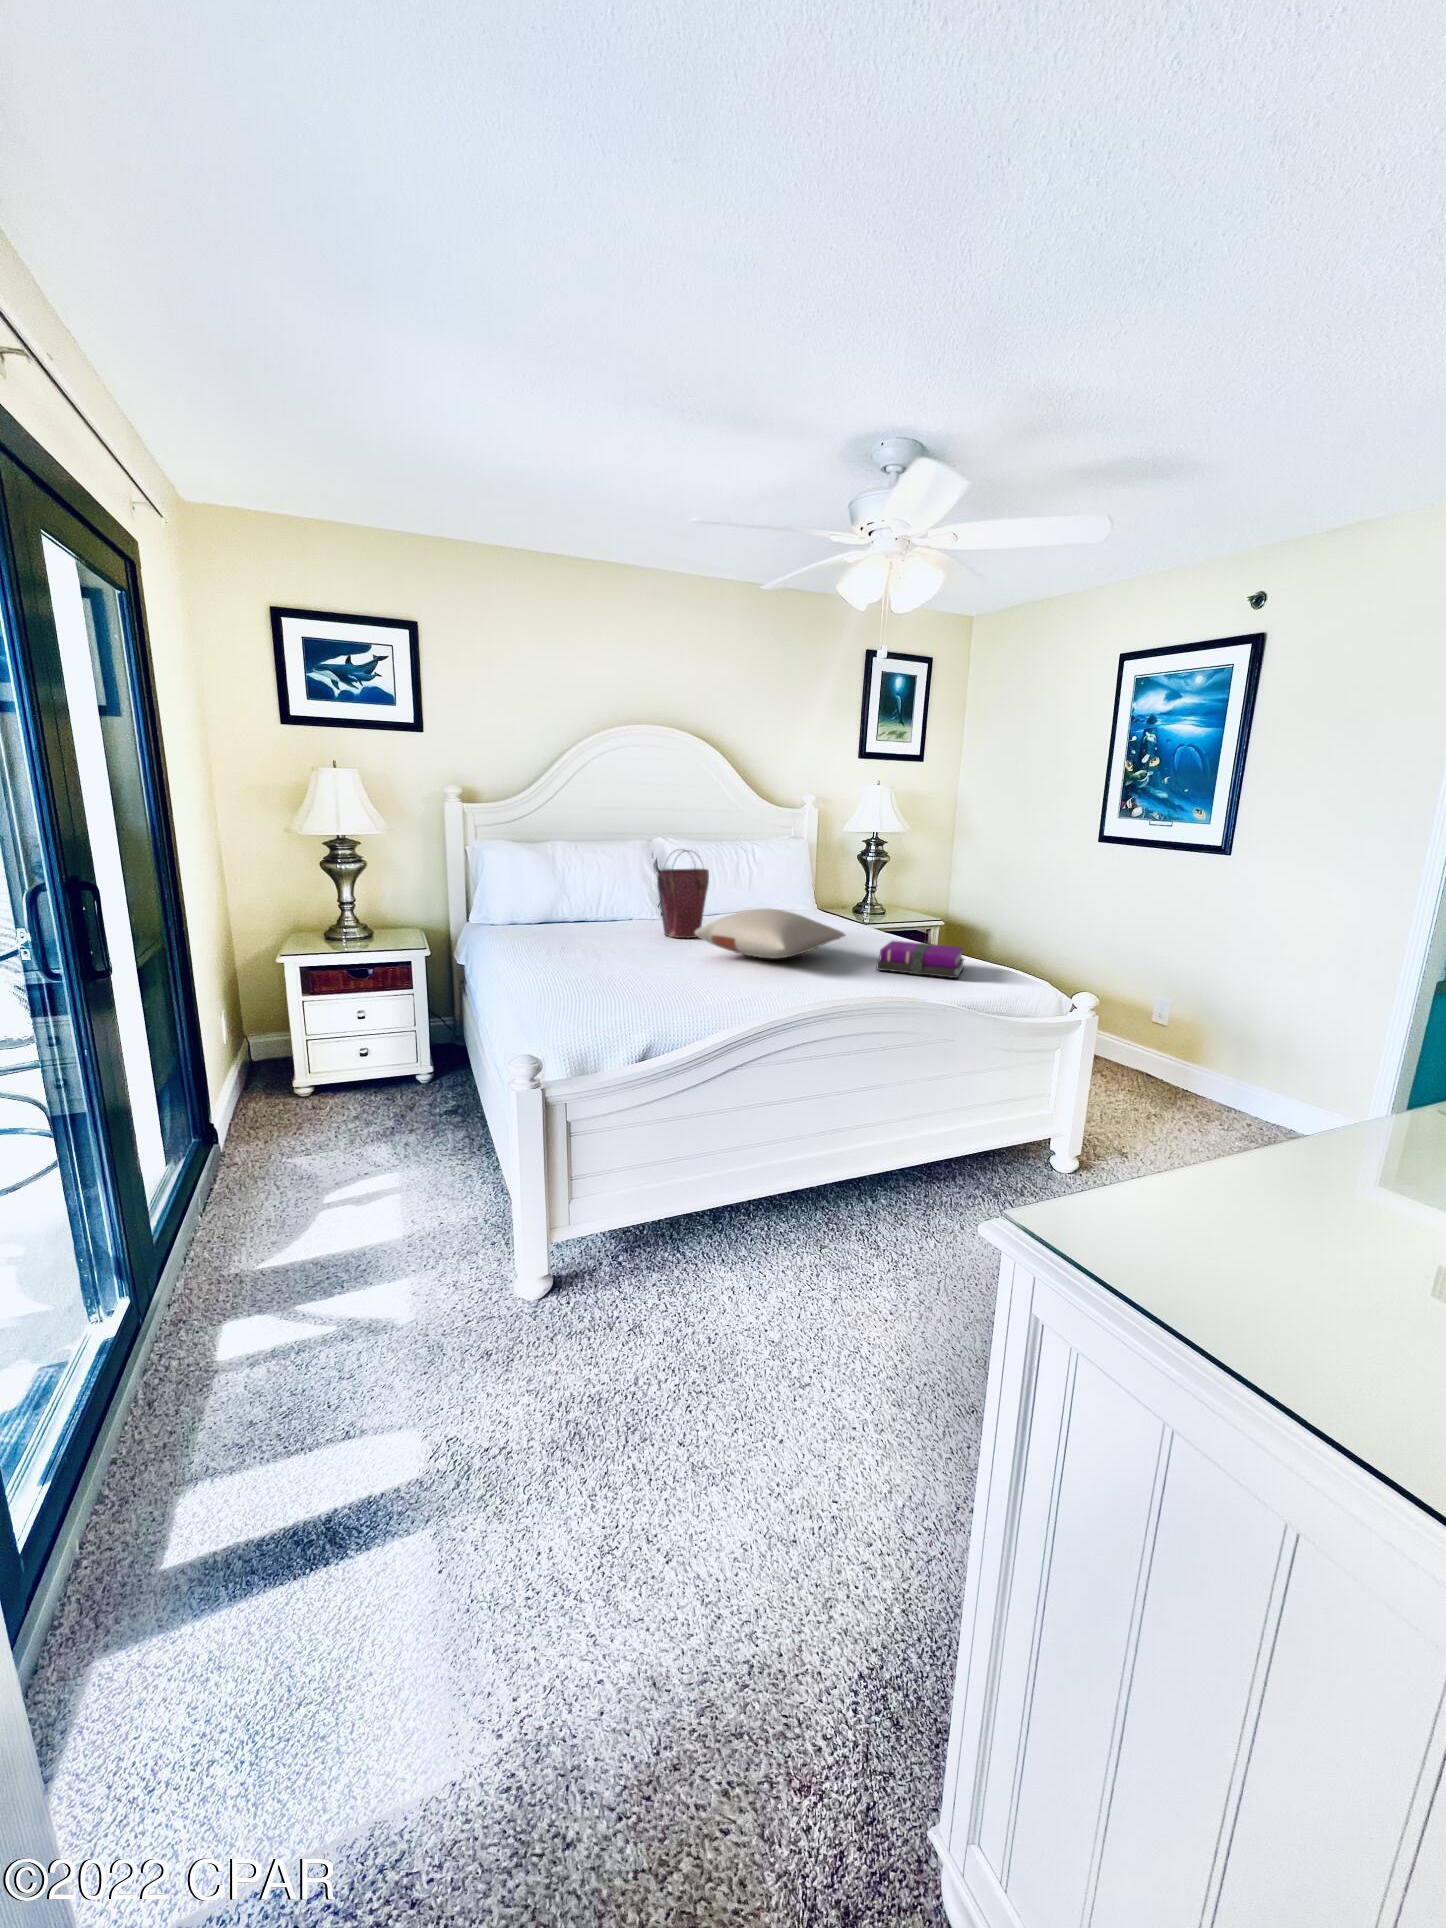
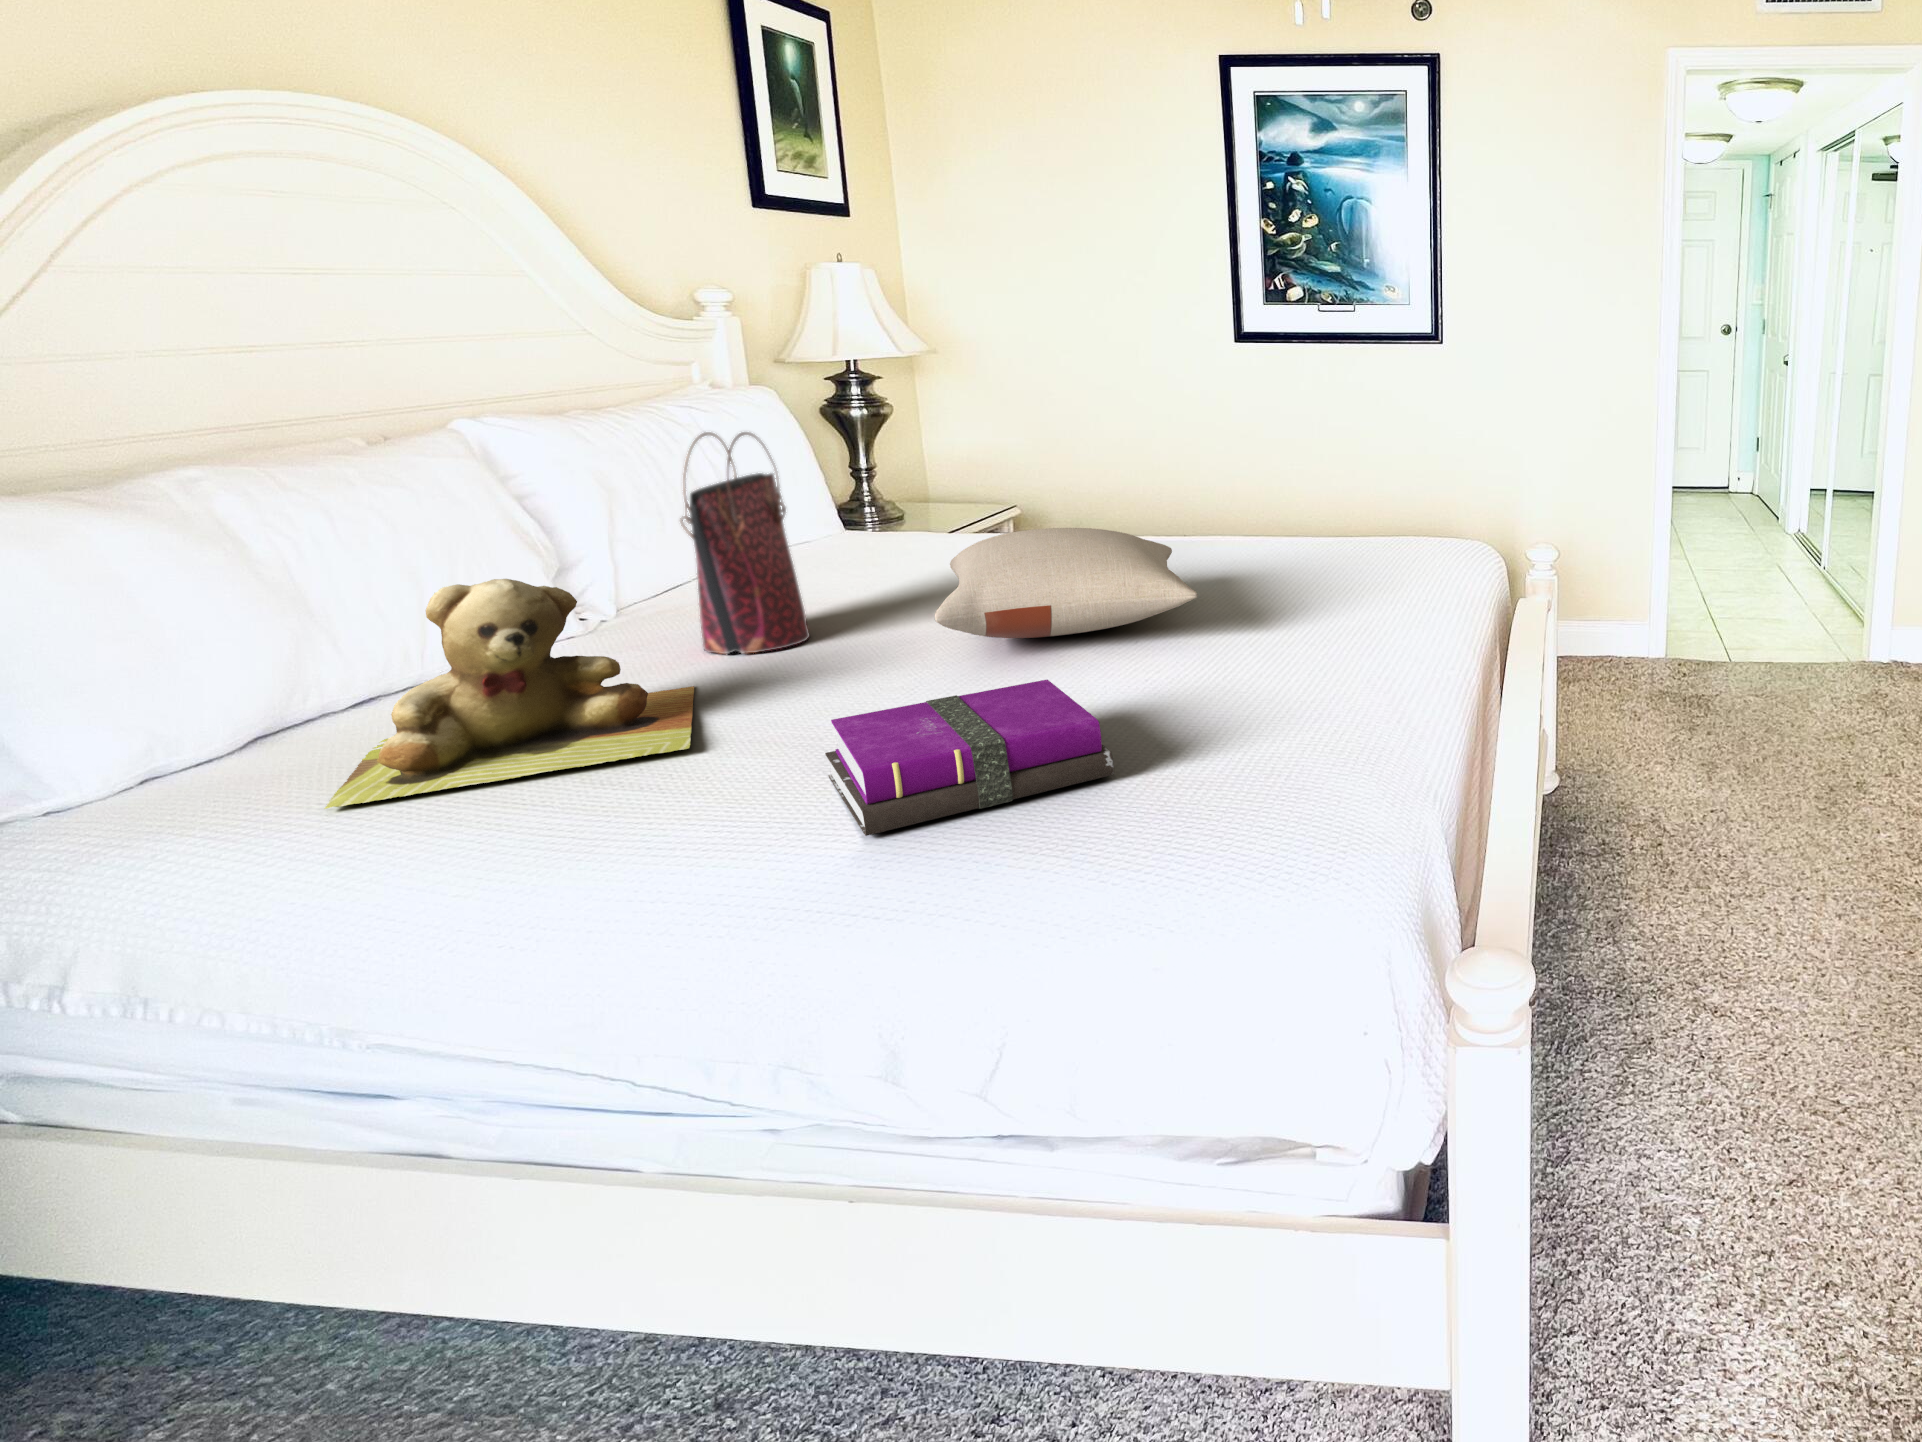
teddy bear: none [515,885,637,952] -> present [324,579,694,809]
notebook: present [876,941,964,978] -> present [825,680,1114,836]

